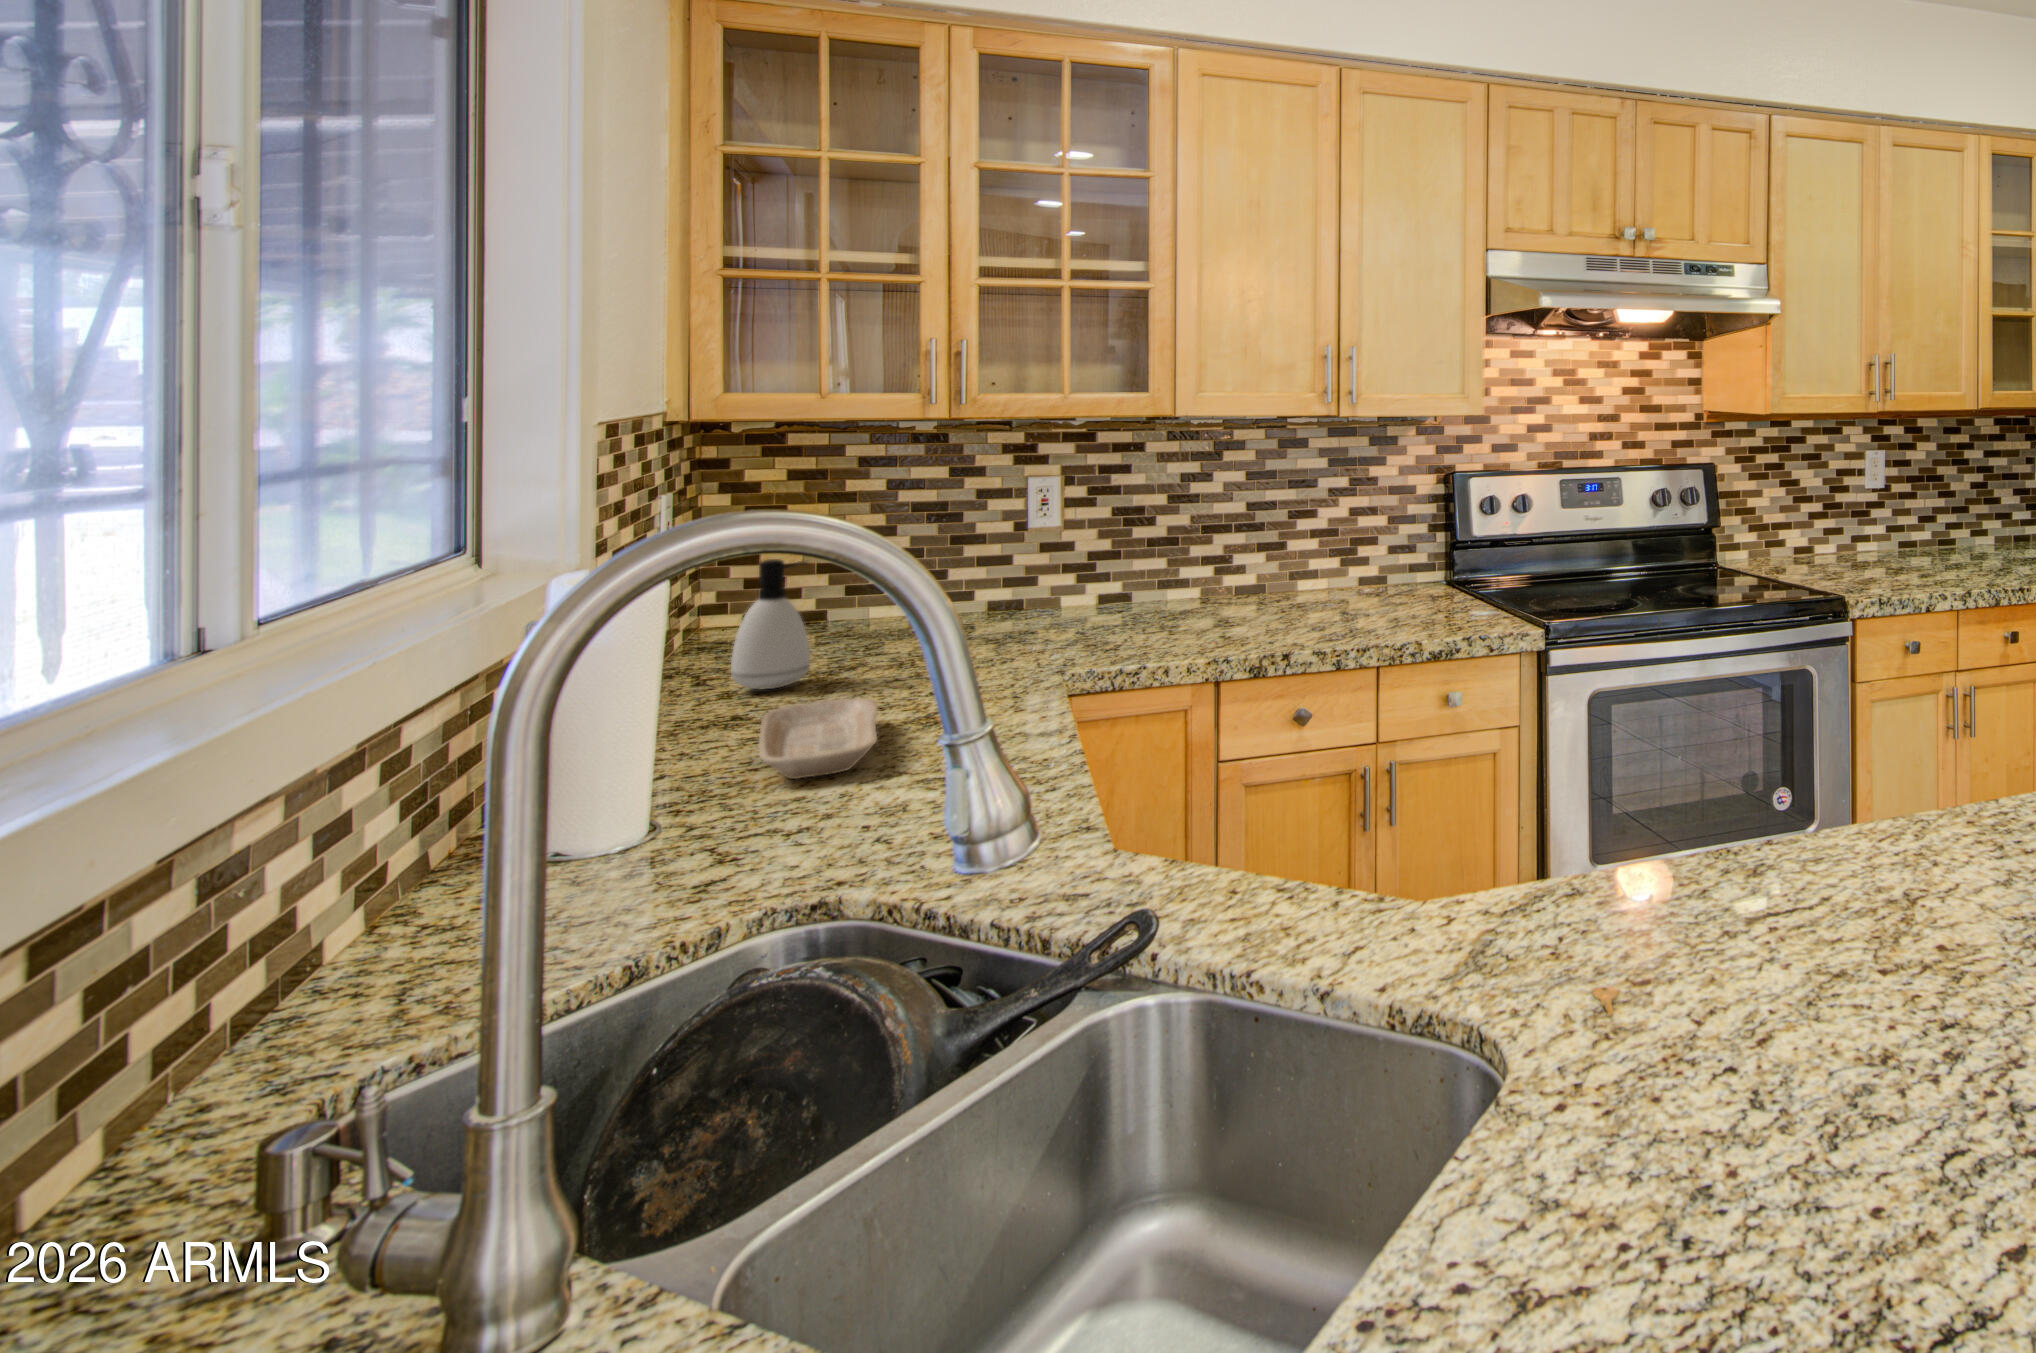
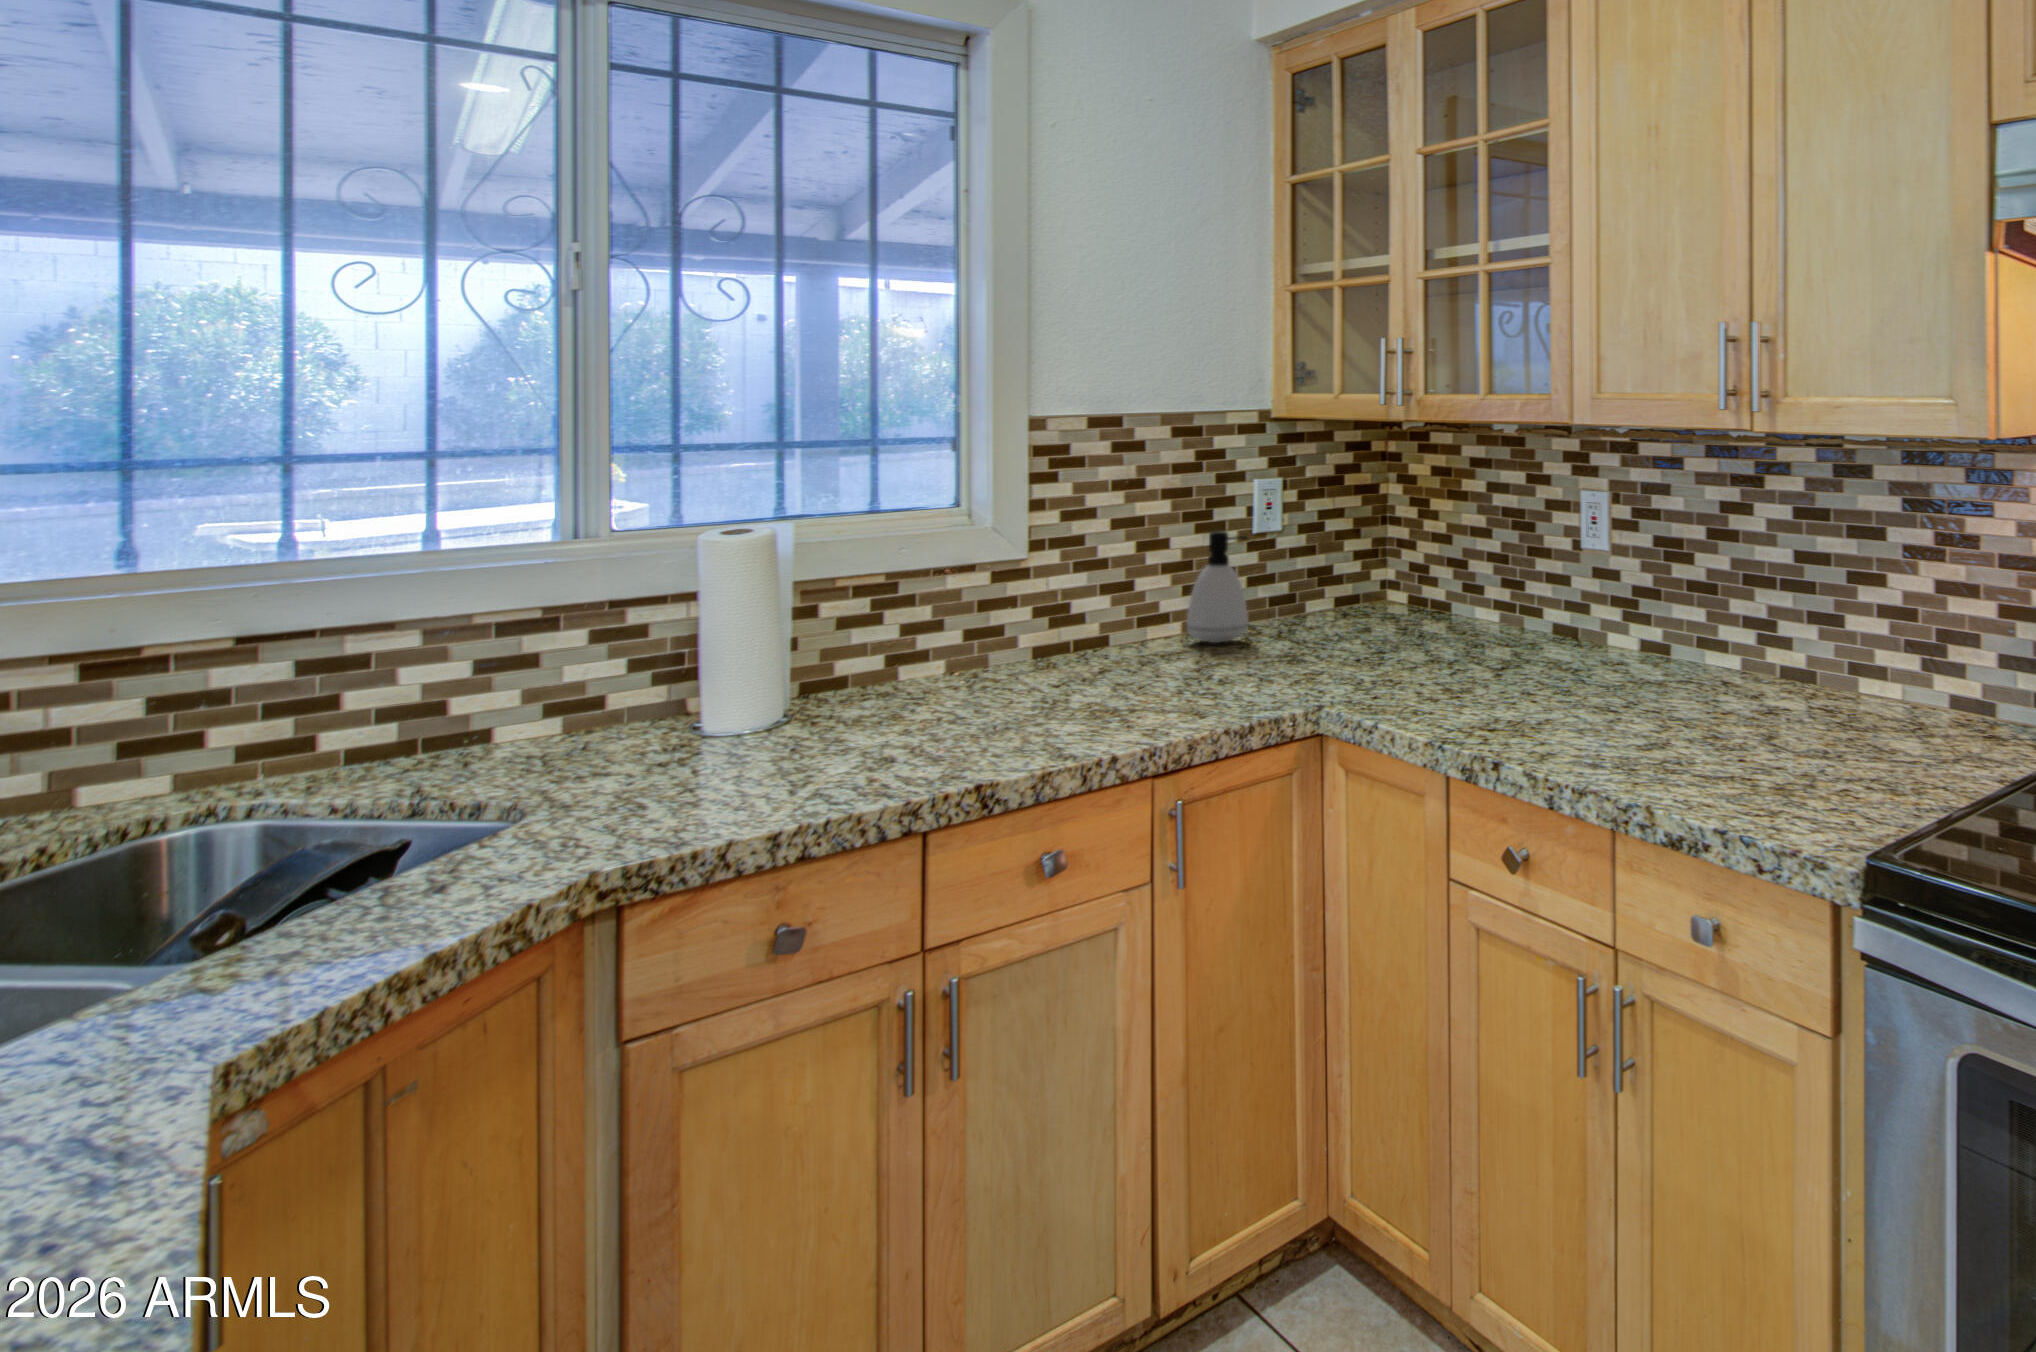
tray: present [758,698,878,779] -> none [886,645,1094,696]

